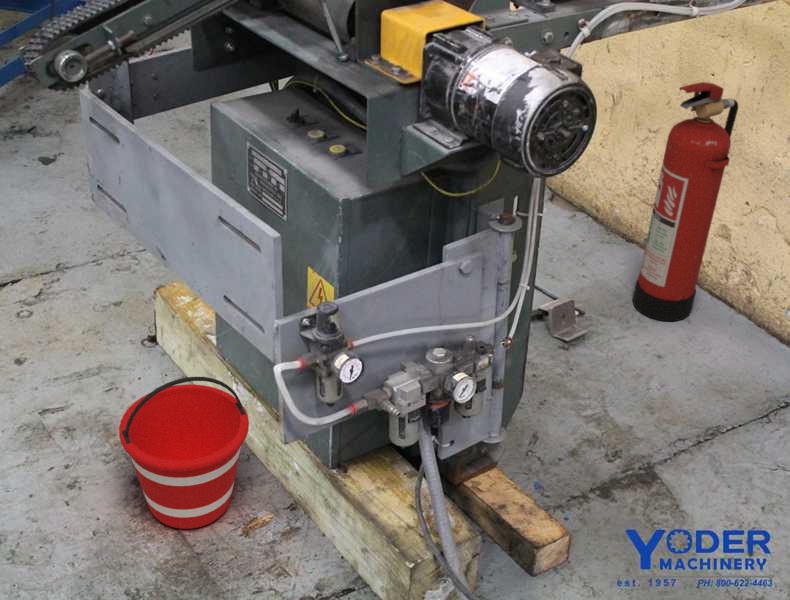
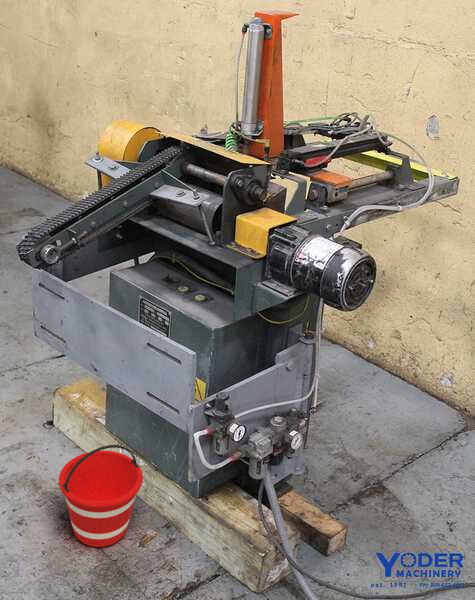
fire extinguisher: present [633,82,738,321] -> none [346,248,404,391]

